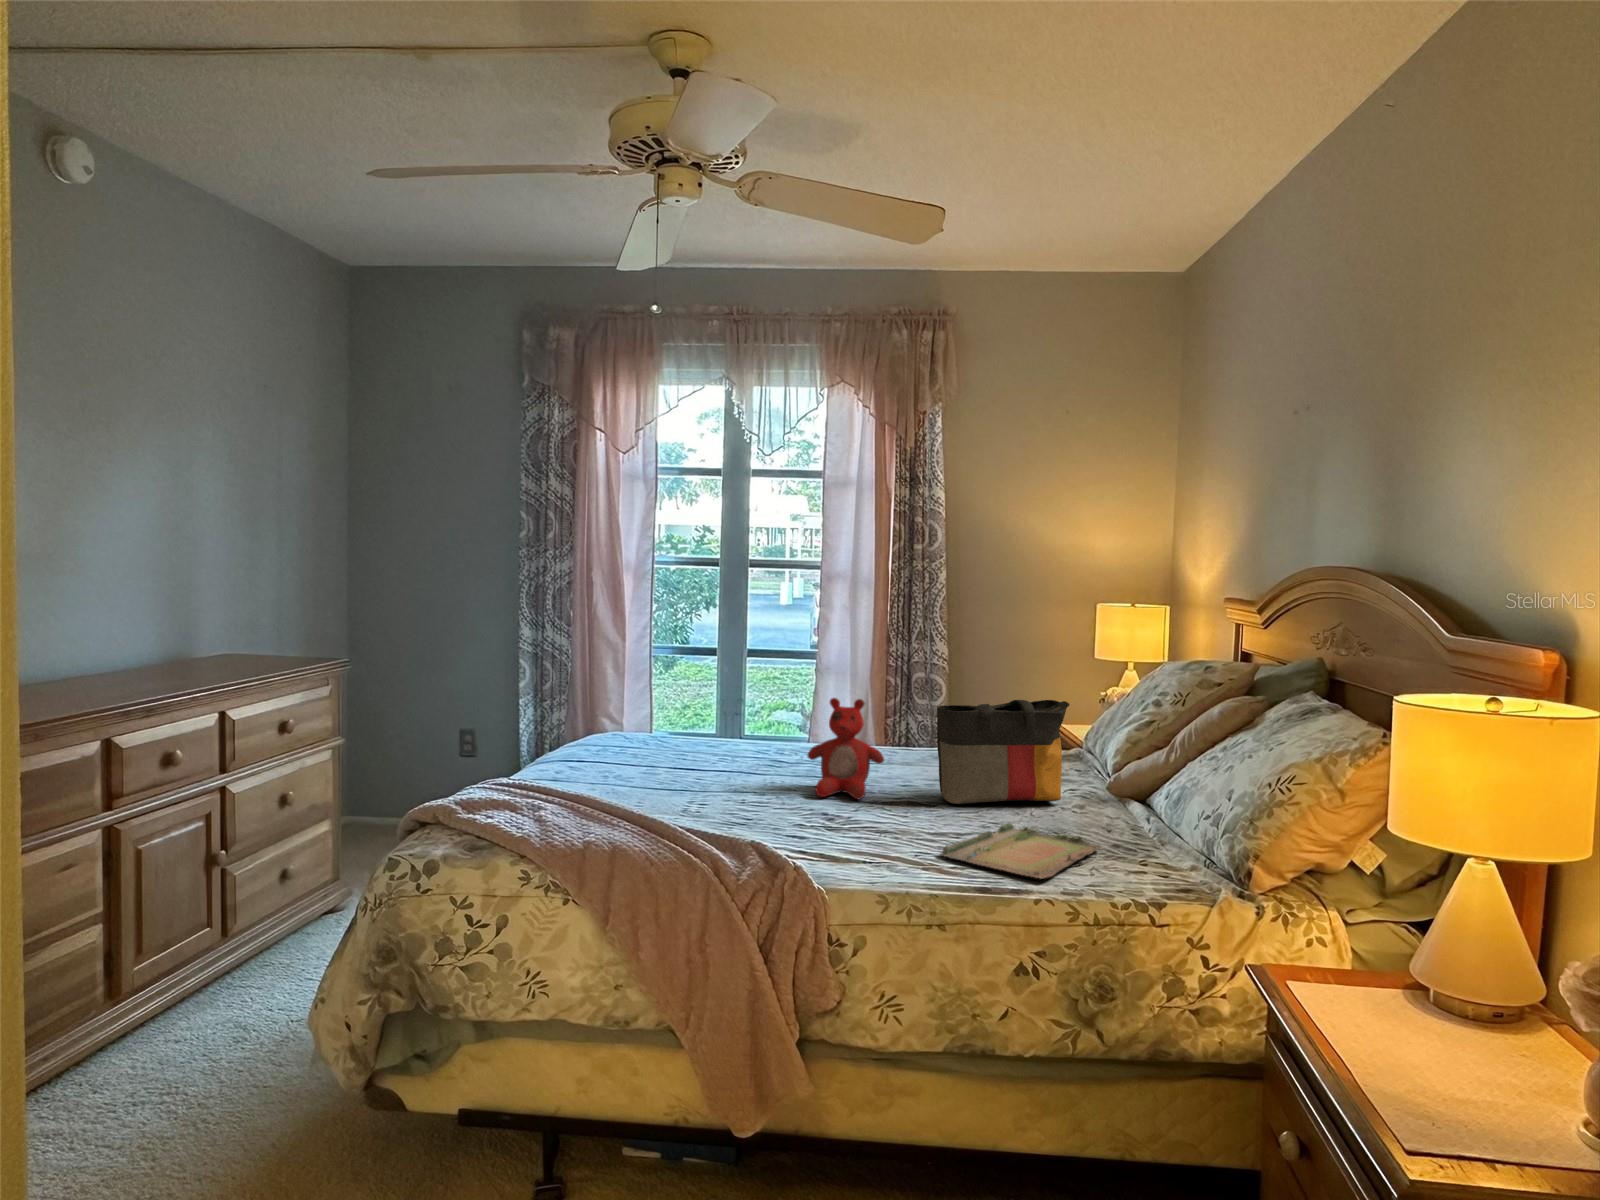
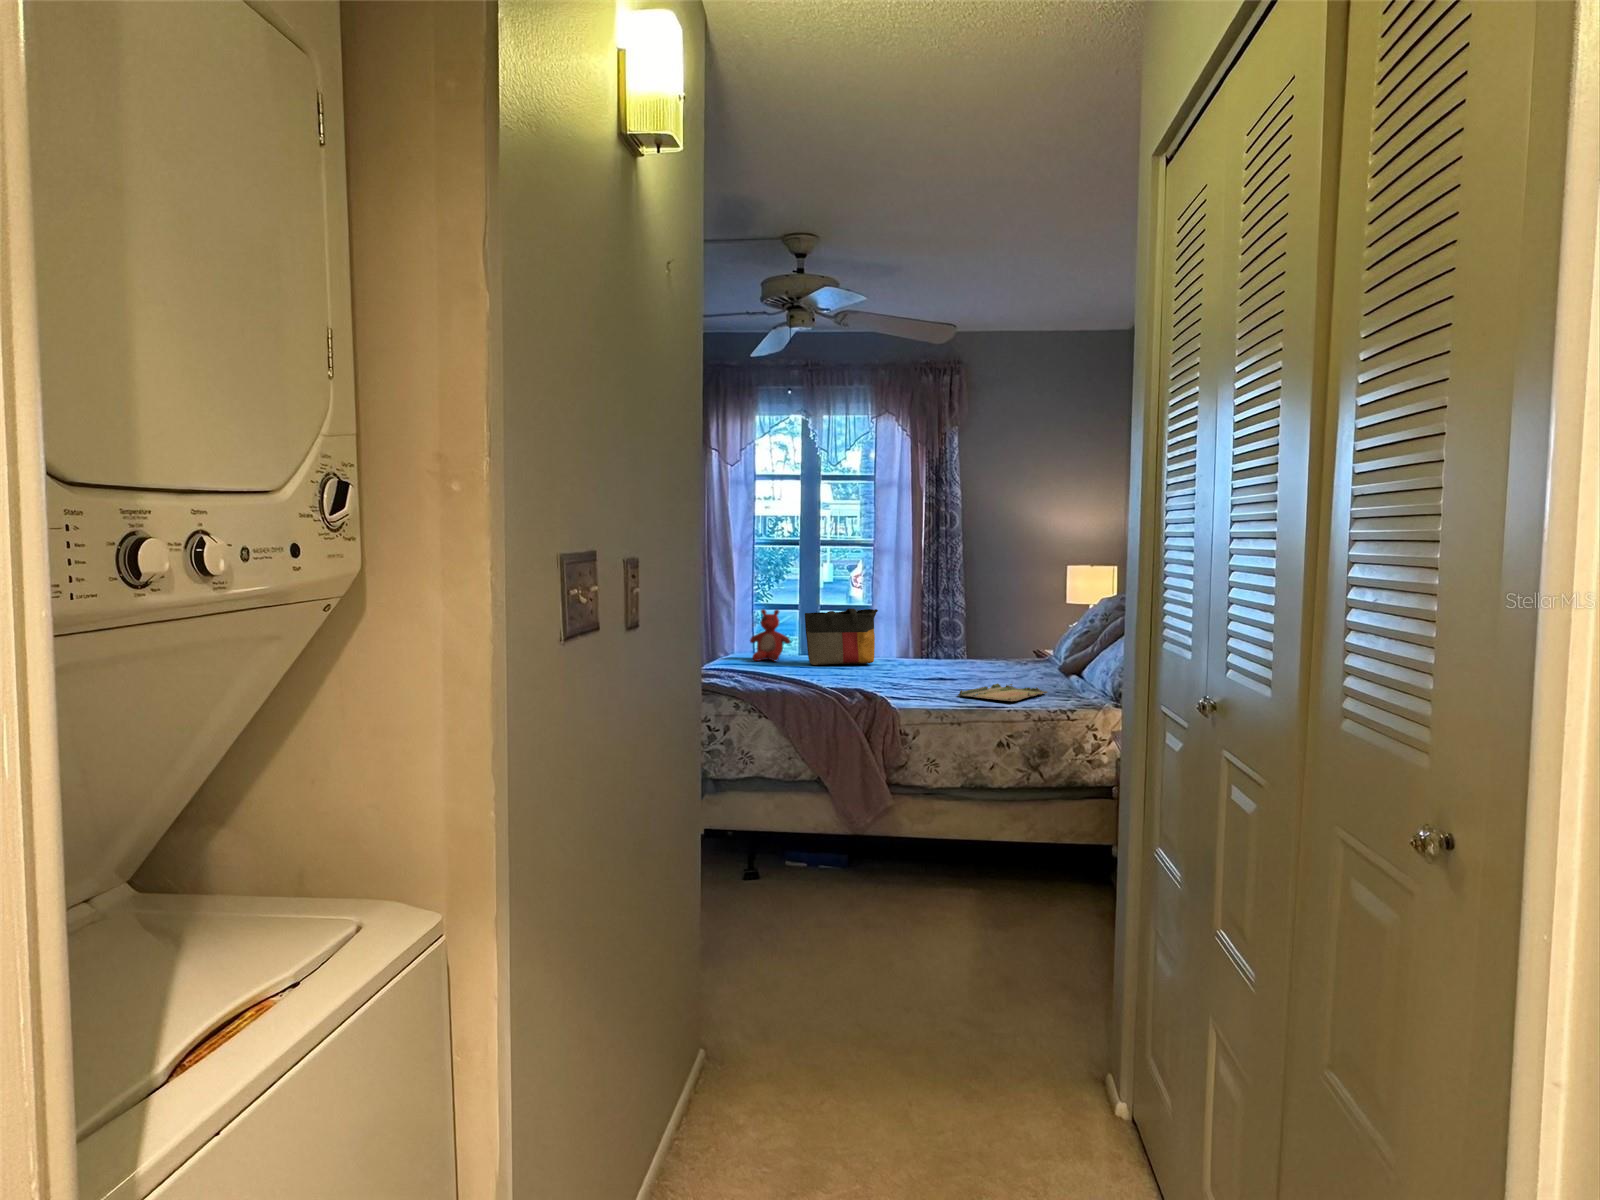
stuffed bear: present [808,698,884,799] -> present [750,609,790,662]
tote bag: present [937,700,1070,804] -> present [805,609,878,665]

